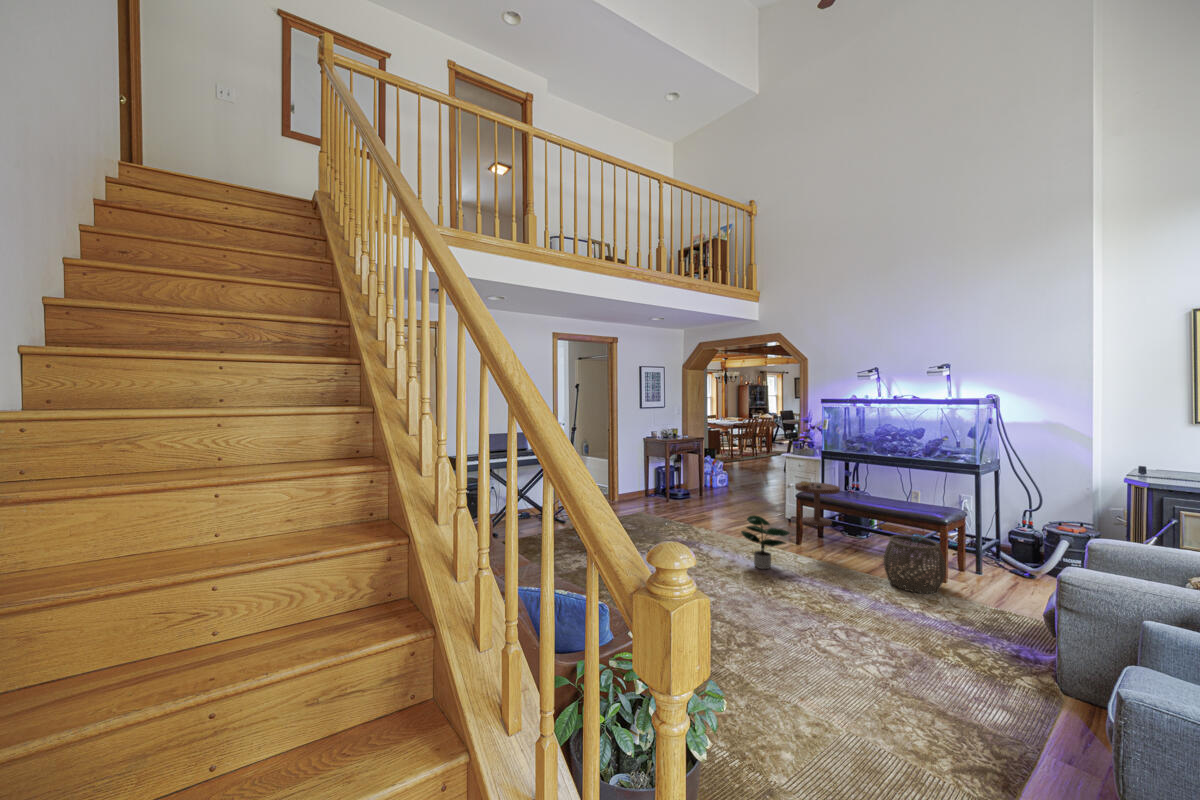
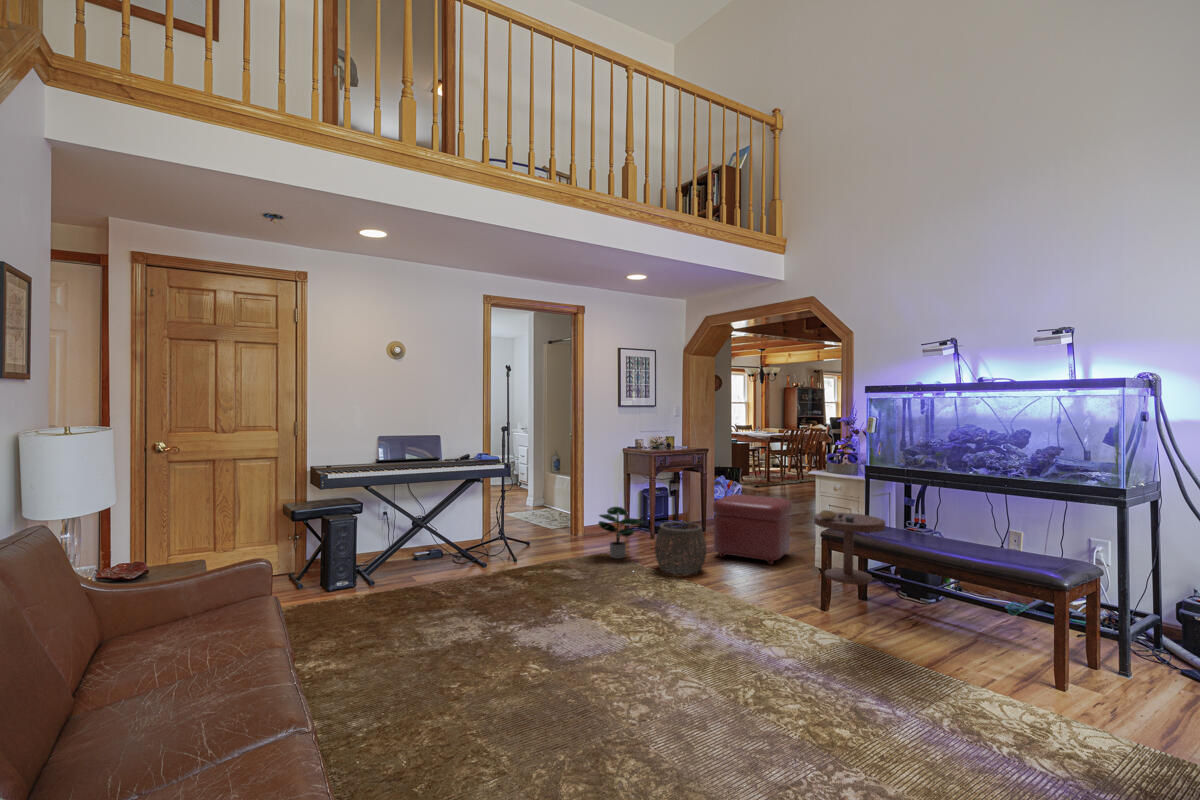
ottoman: none [714,470,766,517] -> present [713,494,791,564]
potted plant: present [741,515,790,569] -> present [598,507,643,559]
woven basket: present [883,535,946,594] -> present [655,522,707,575]

